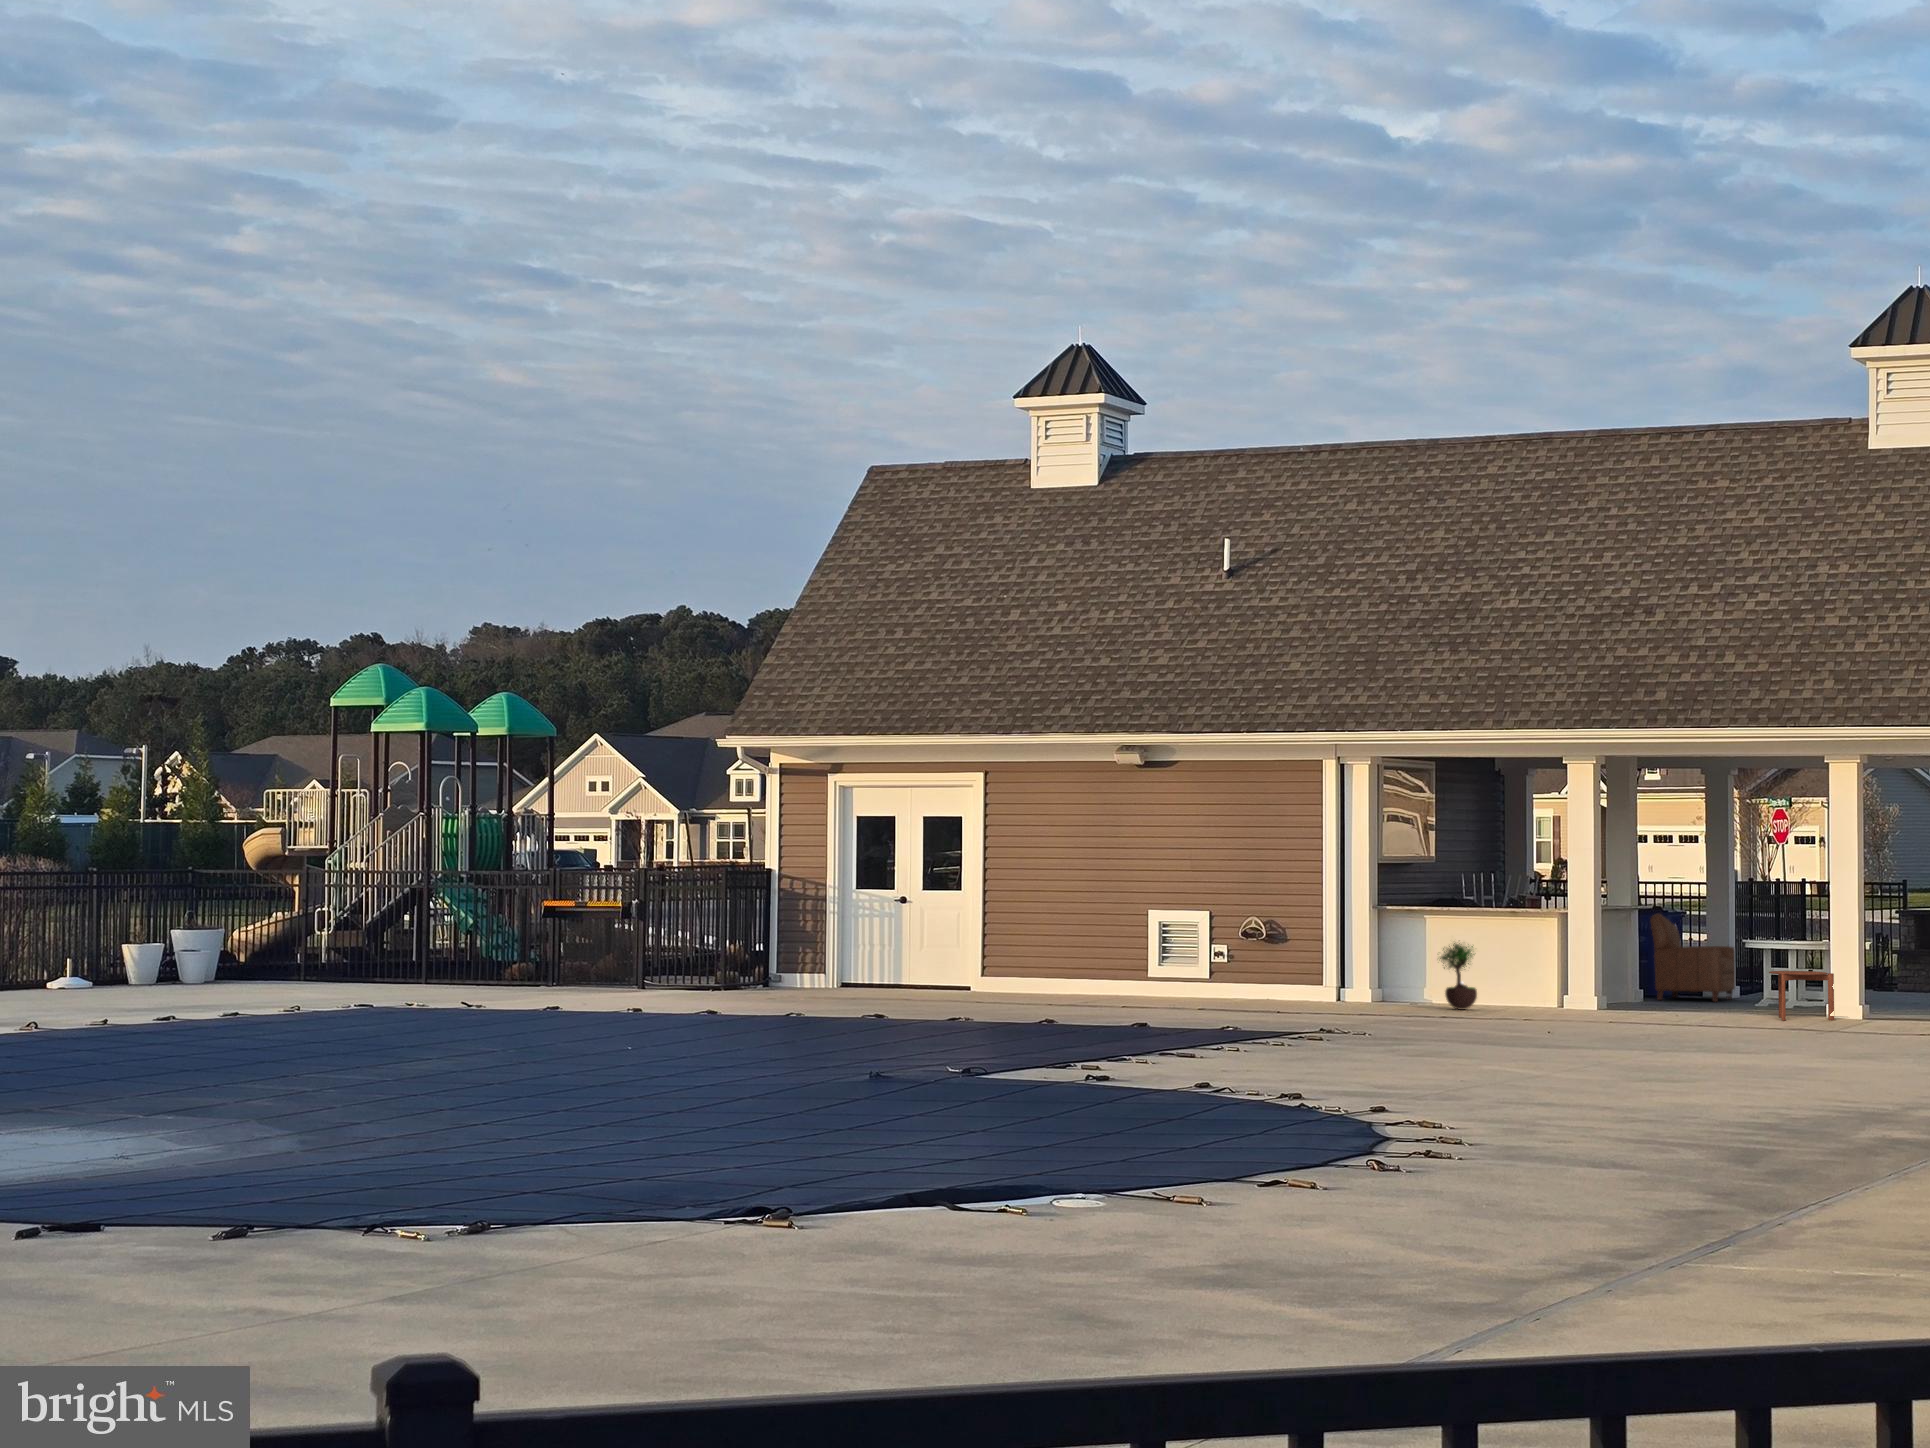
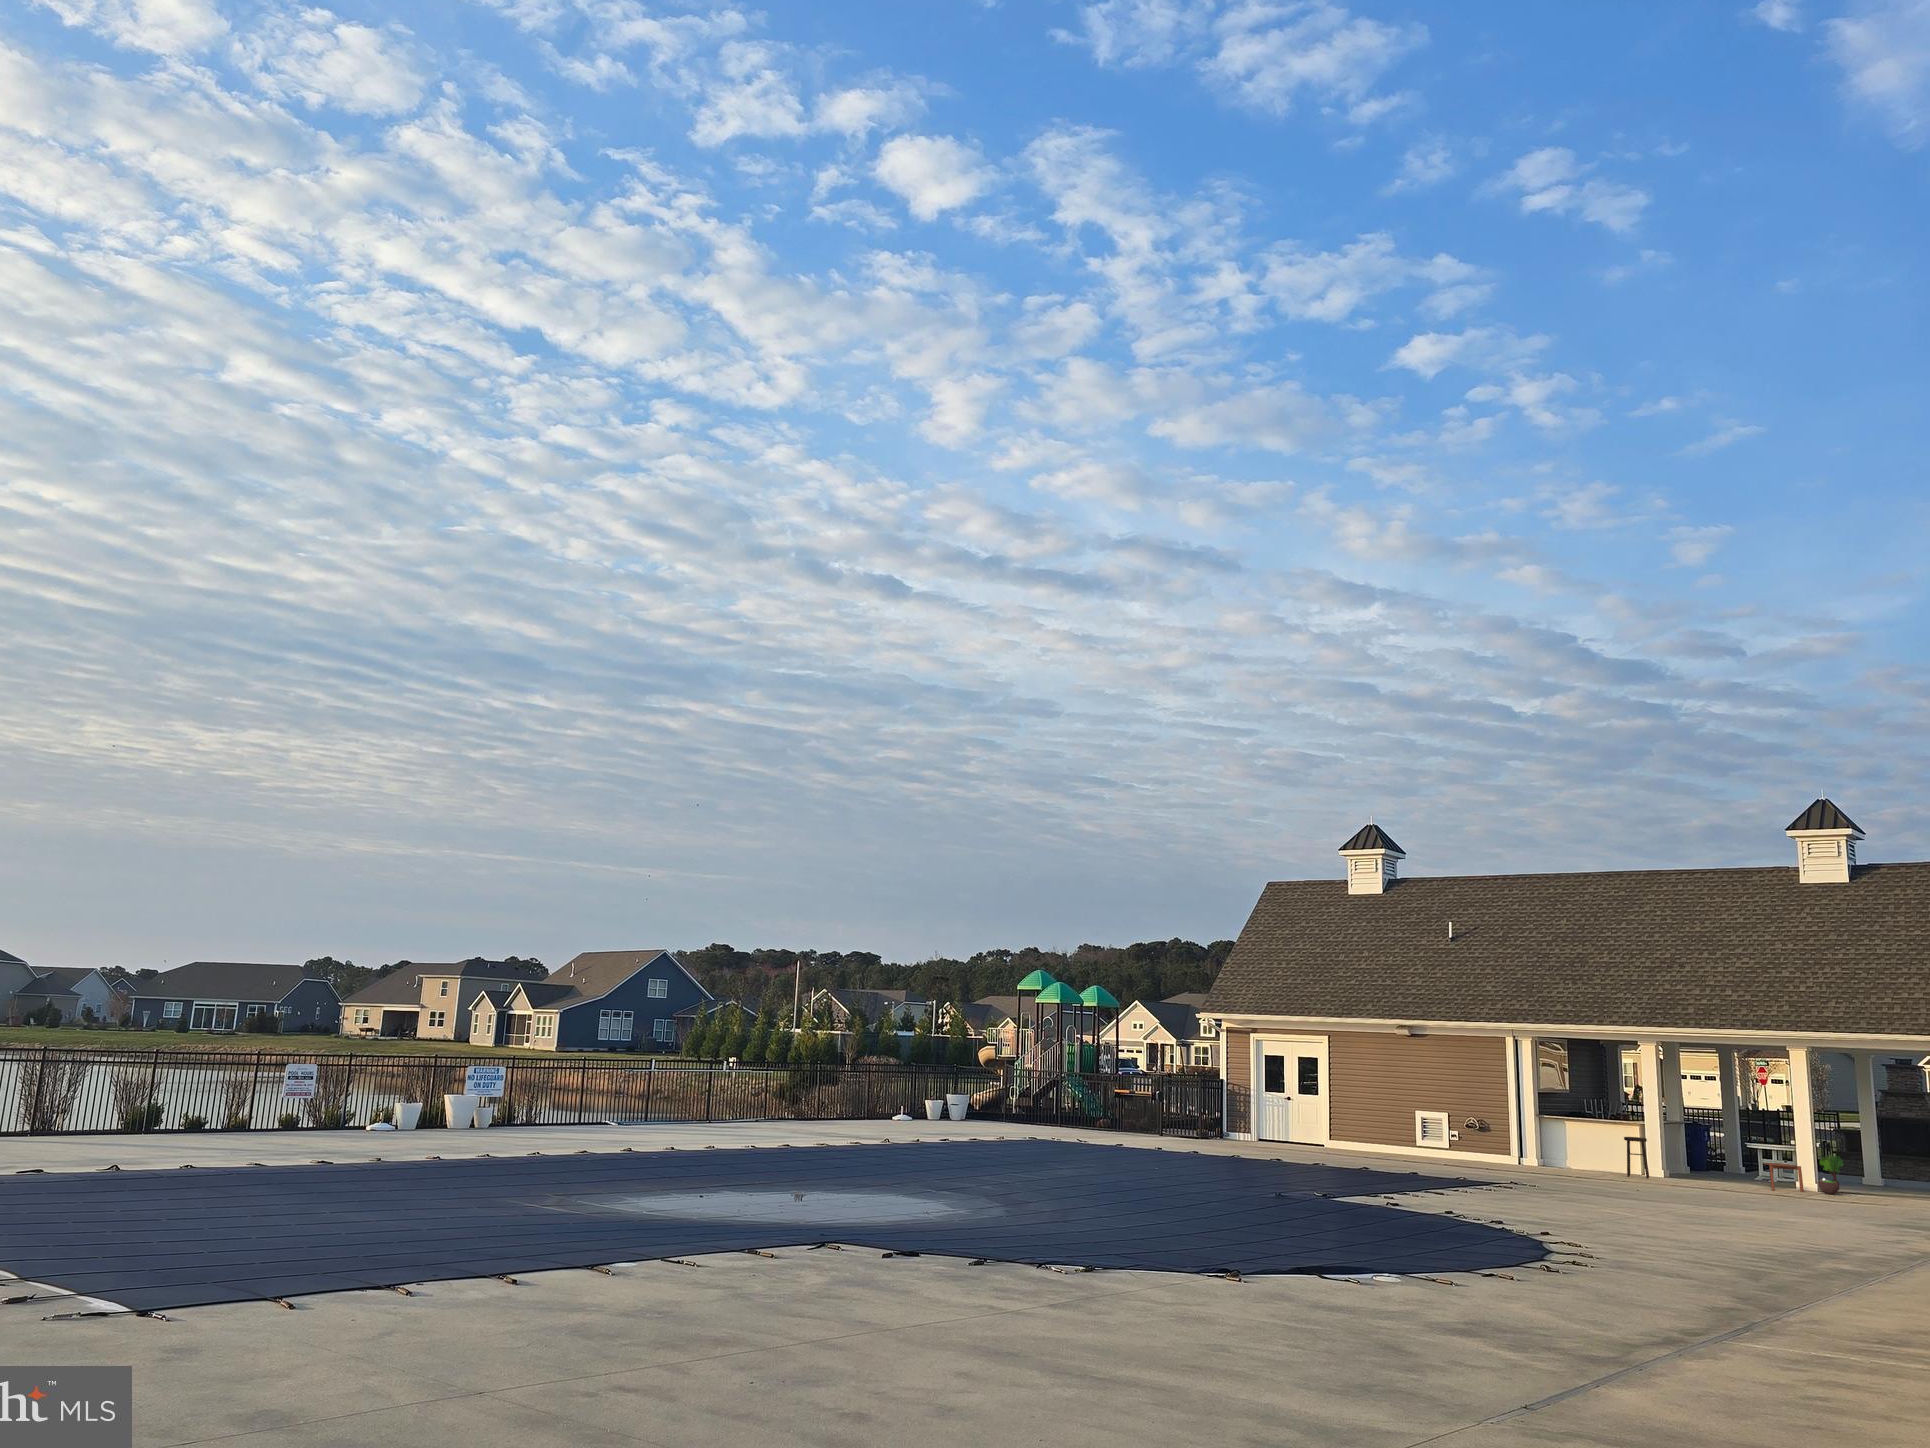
chair: present [1650,914,1735,1002] -> none [1695,1124,1748,1175]
stool: none [1528,938,1568,1014] -> present [1624,1137,1649,1179]
potted tree: present [1440,943,1477,1010] -> present [1818,1156,1842,1194]

